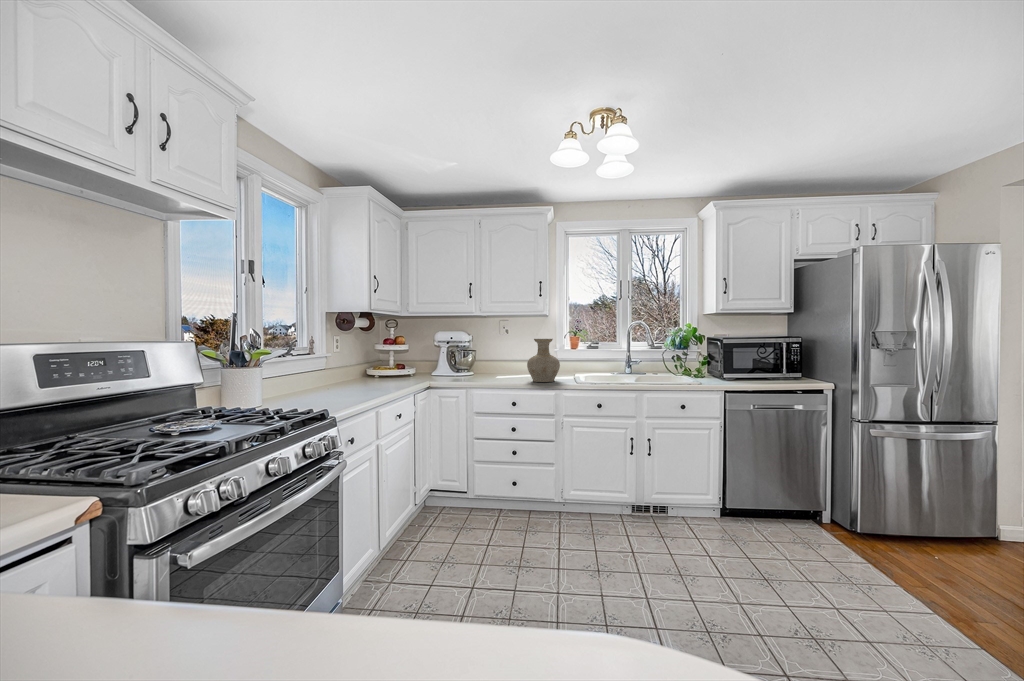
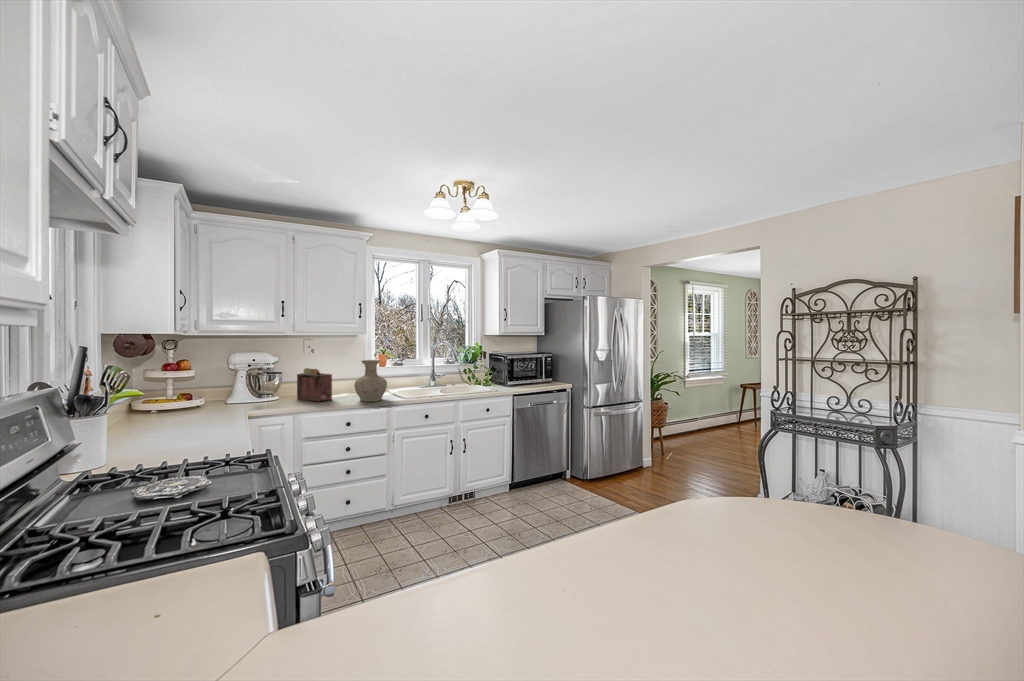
toaster: none [484,346,510,379] -> present [297,368,332,401]

